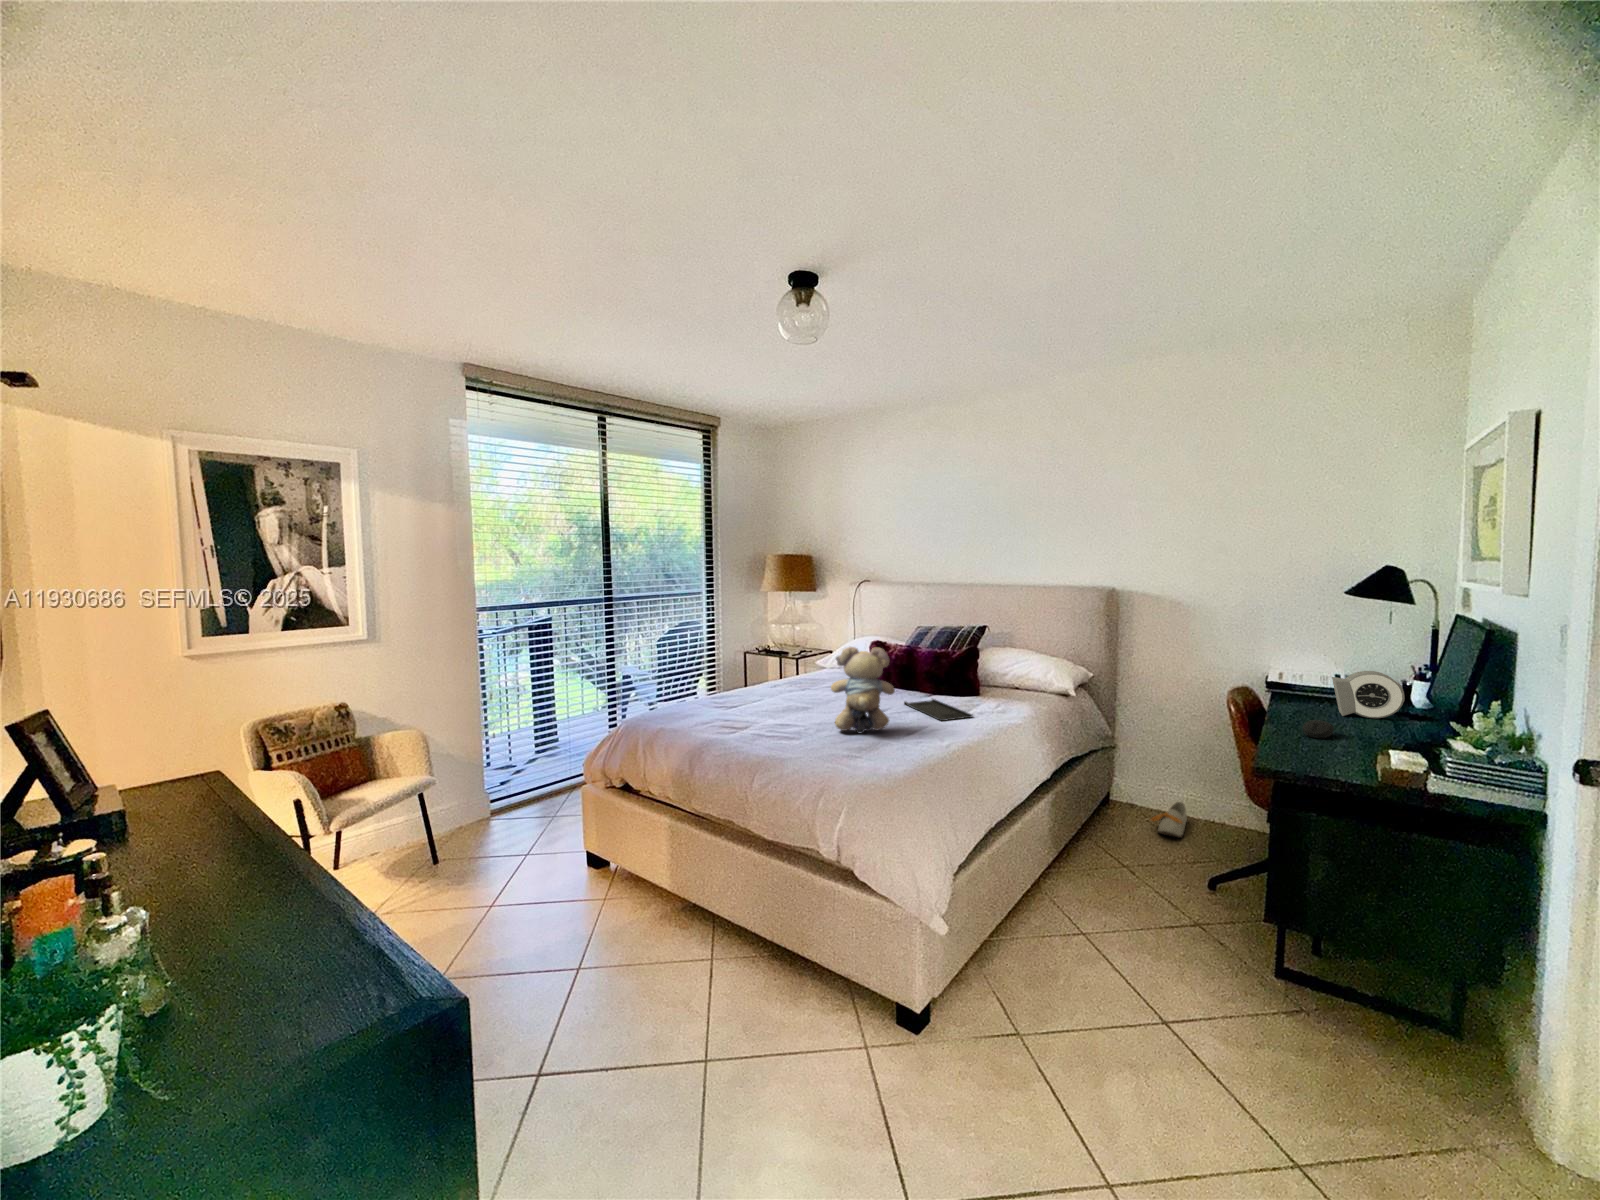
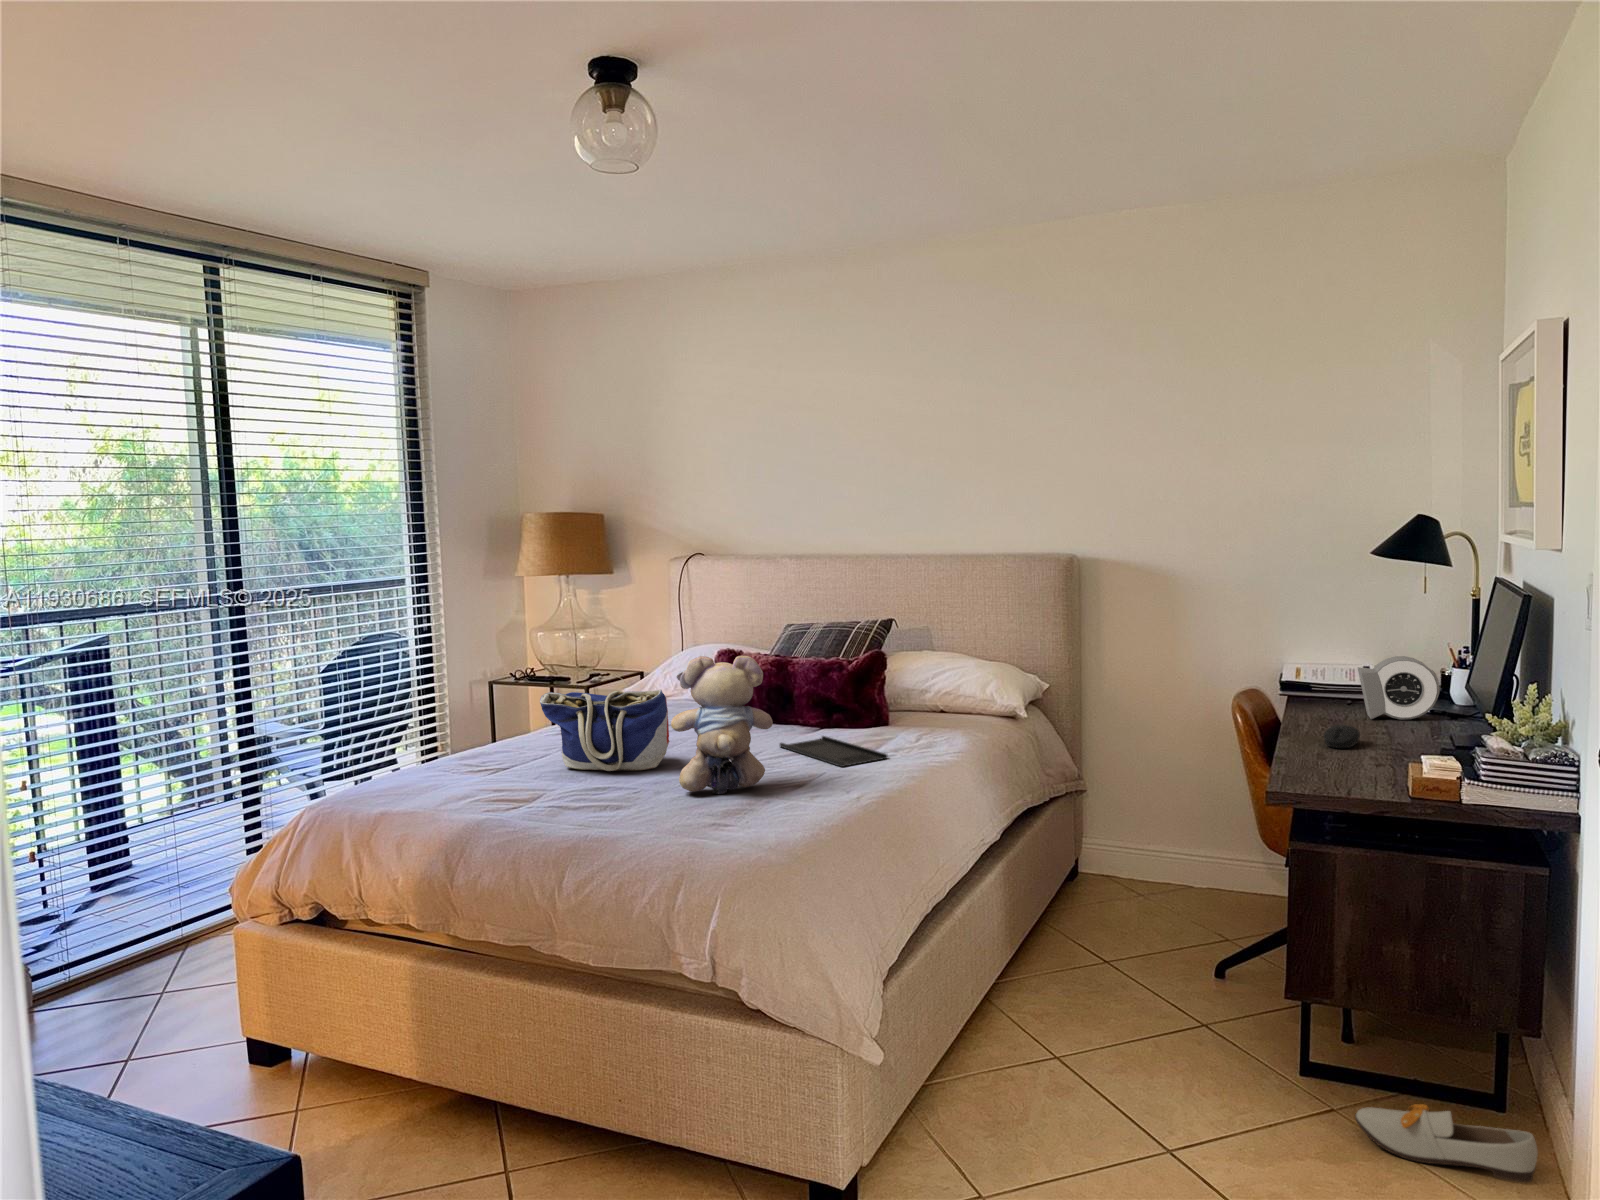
tote bag: none [758,663,834,713] -> present [540,689,669,771]
shoe: present [1150,802,1187,838] -> present [1355,1104,1538,1182]

